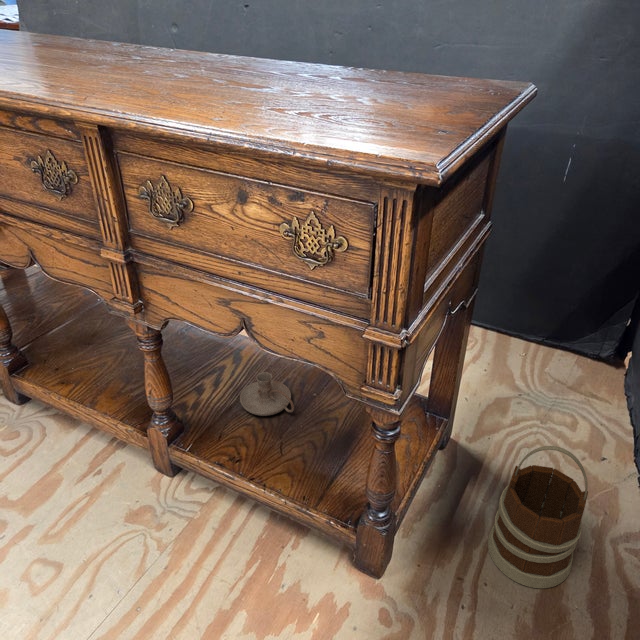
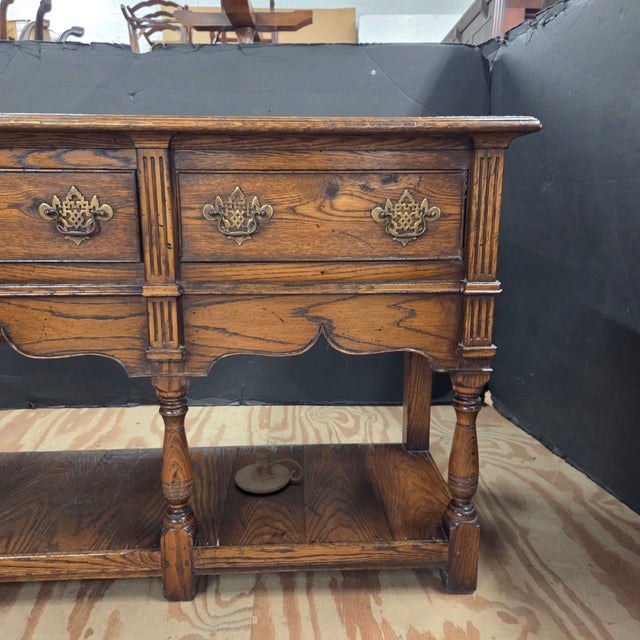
wooden bucket: present [488,446,588,588] -> none [513,402,593,547]

